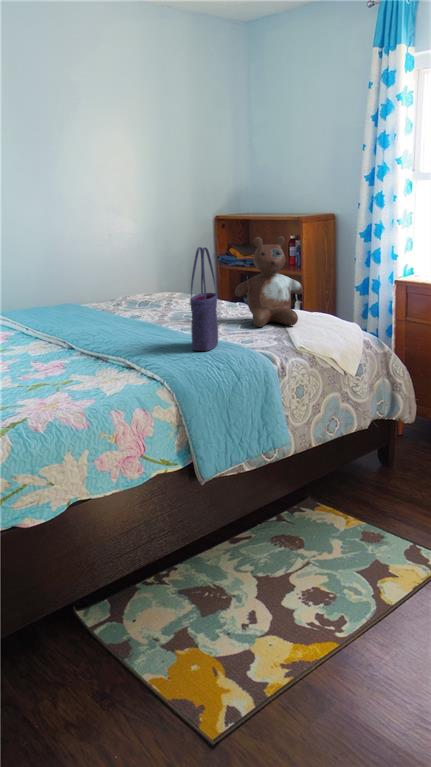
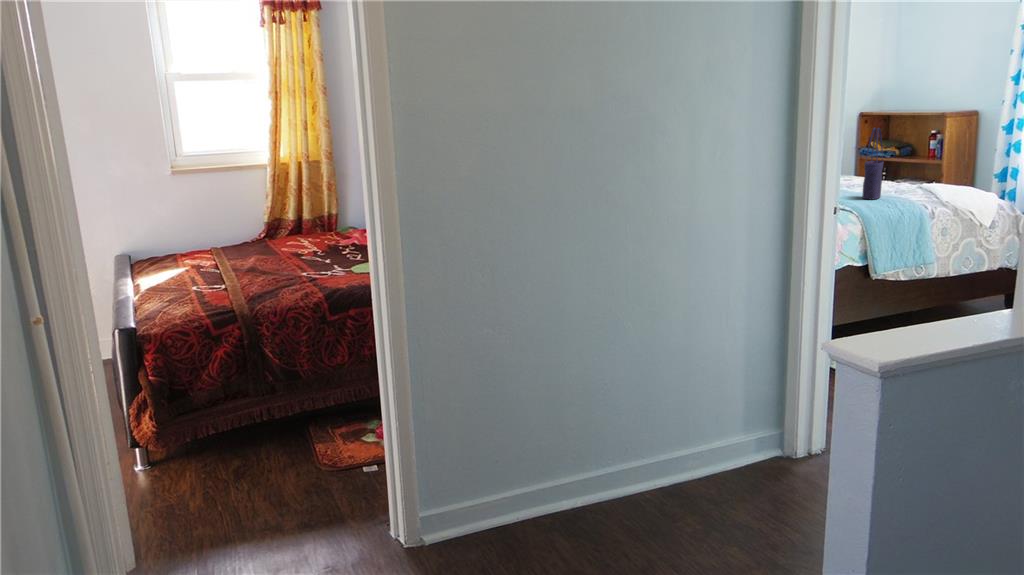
stuffed bear: present [235,236,303,327] -> none [890,124,948,191]

